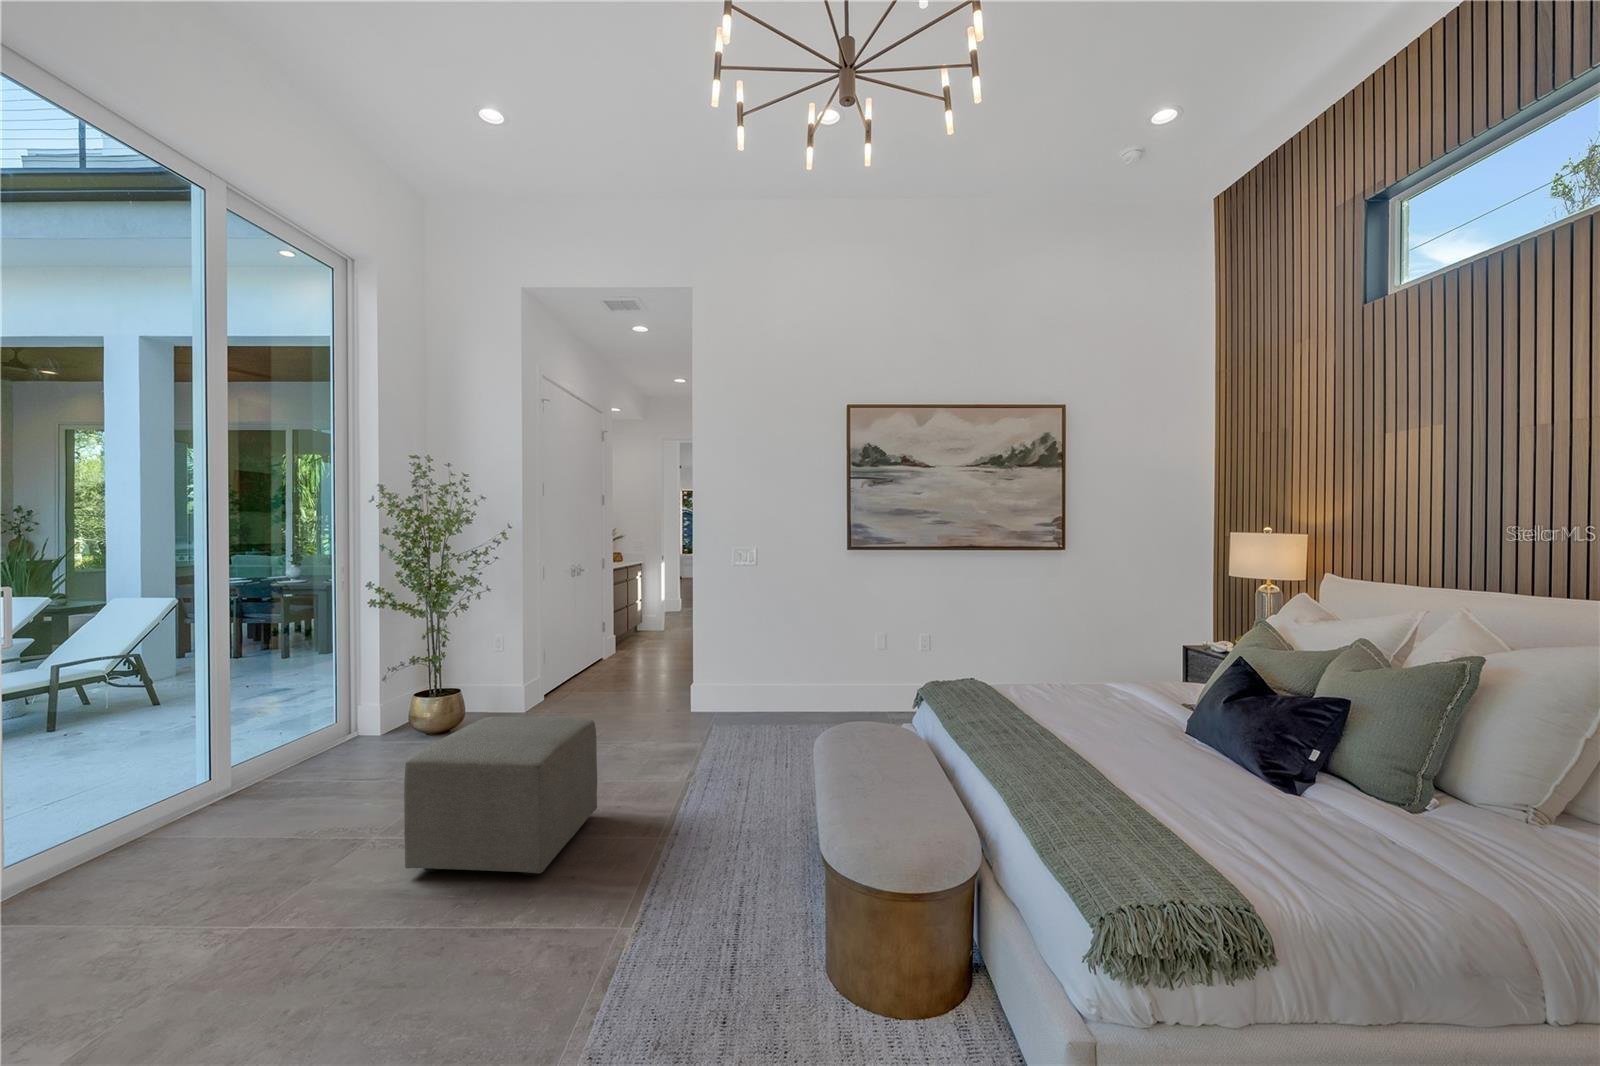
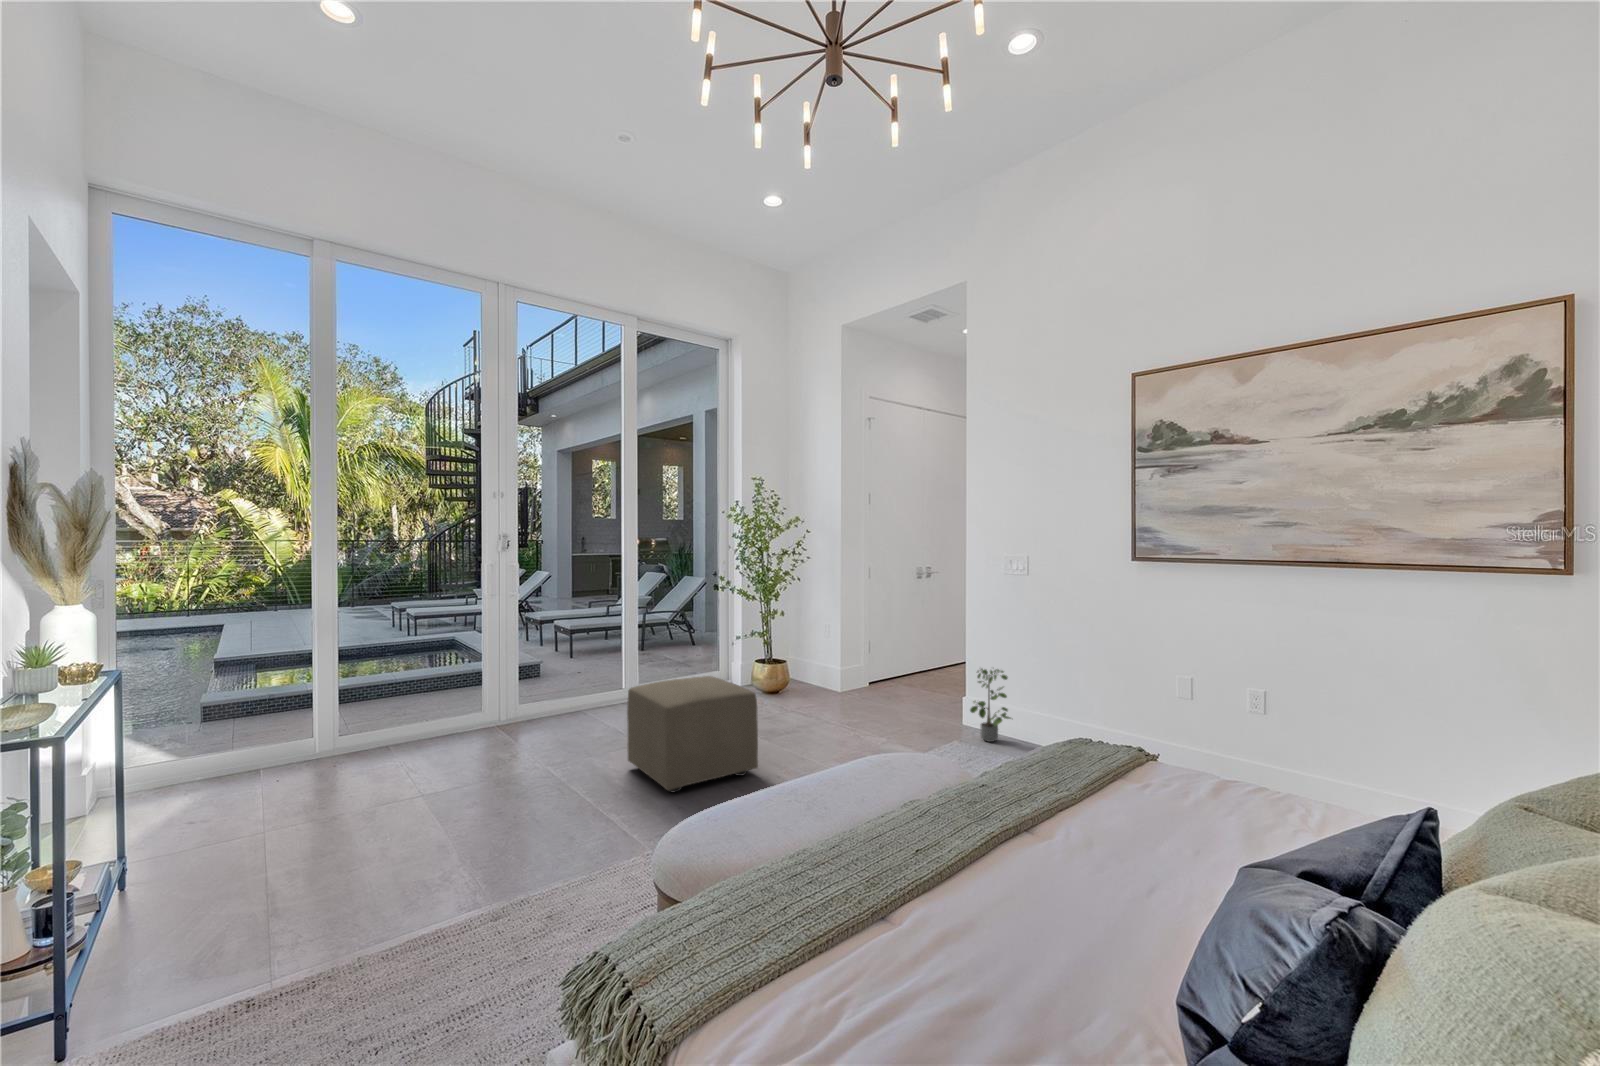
potted plant: none [714,647,755,716] -> present [970,669,1011,742]

